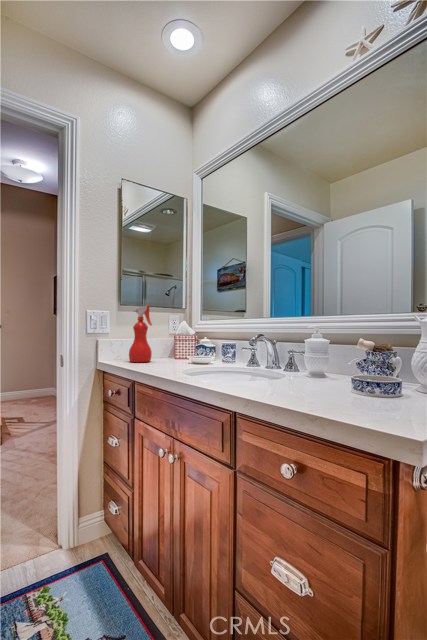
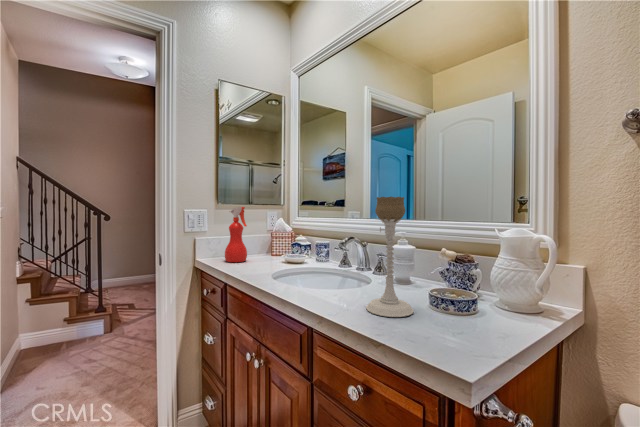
candle holder: none [290,279,339,399] -> present [366,197,414,317]

